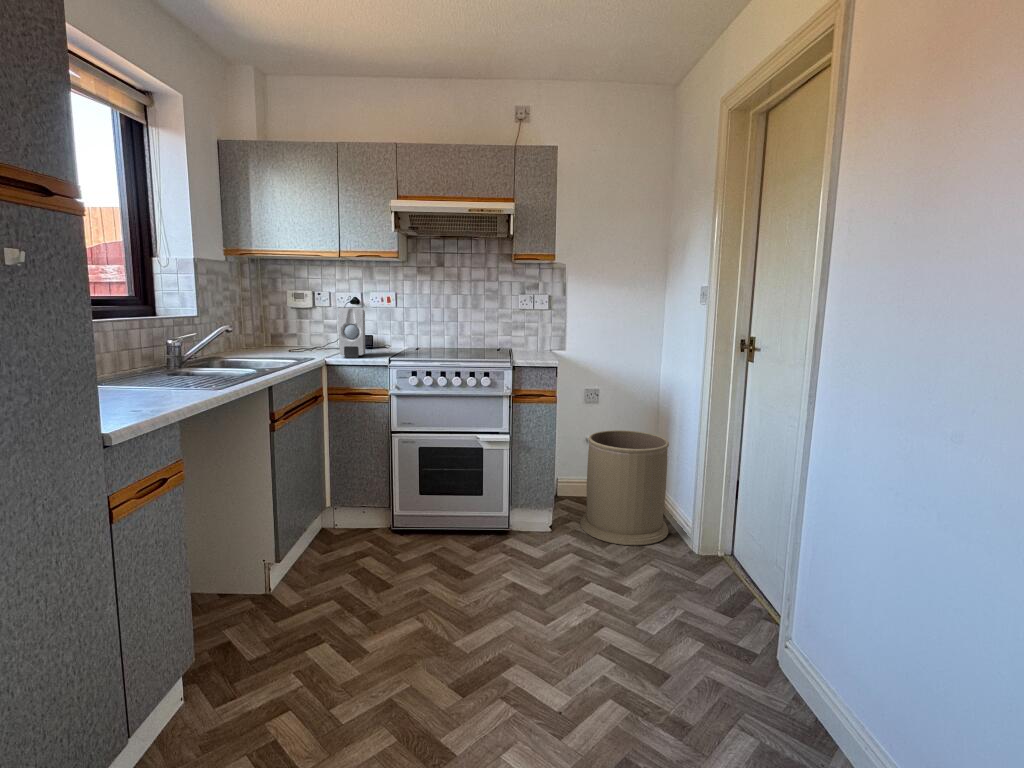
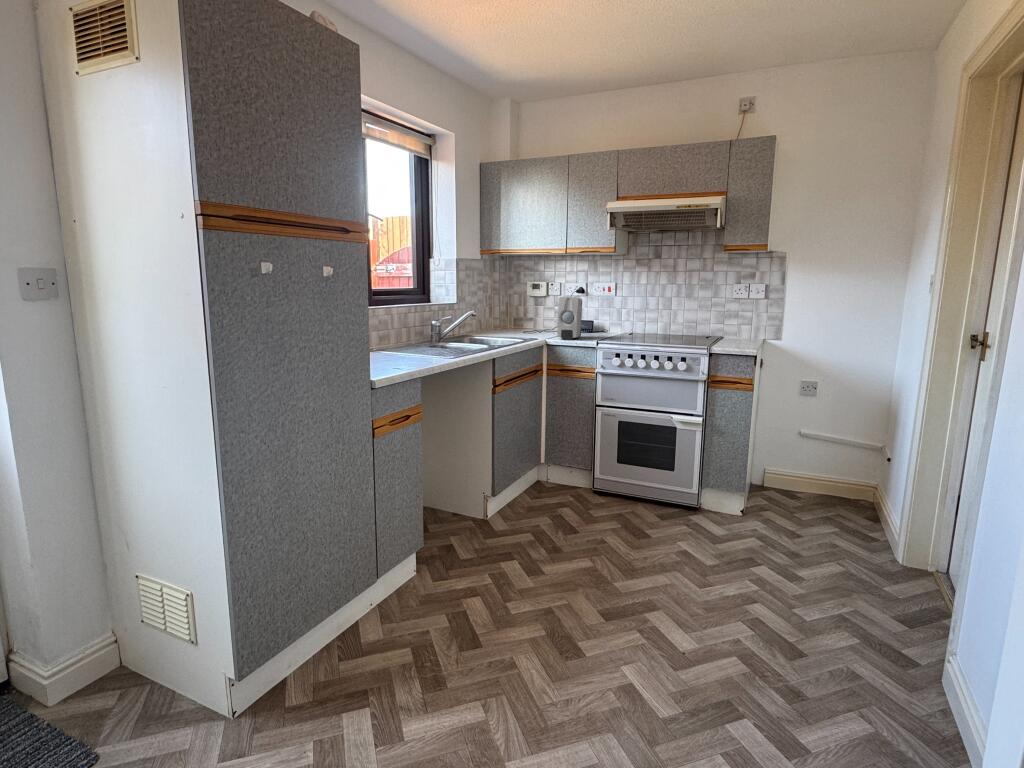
trash can: present [580,430,669,545] -> none [777,425,885,546]

